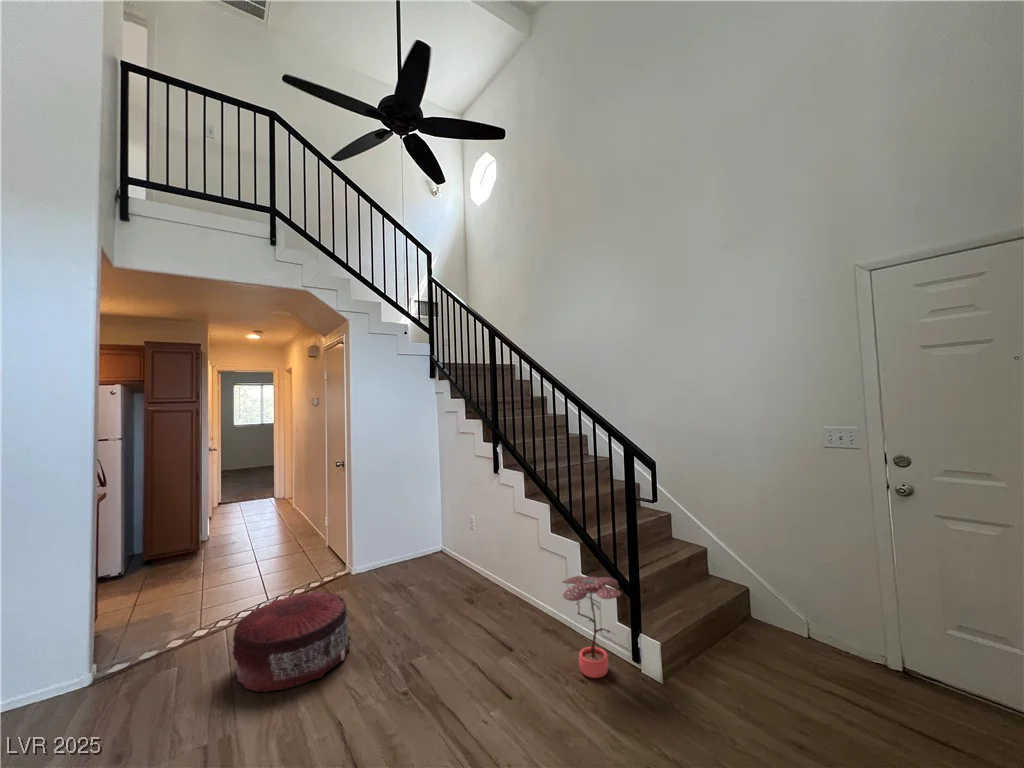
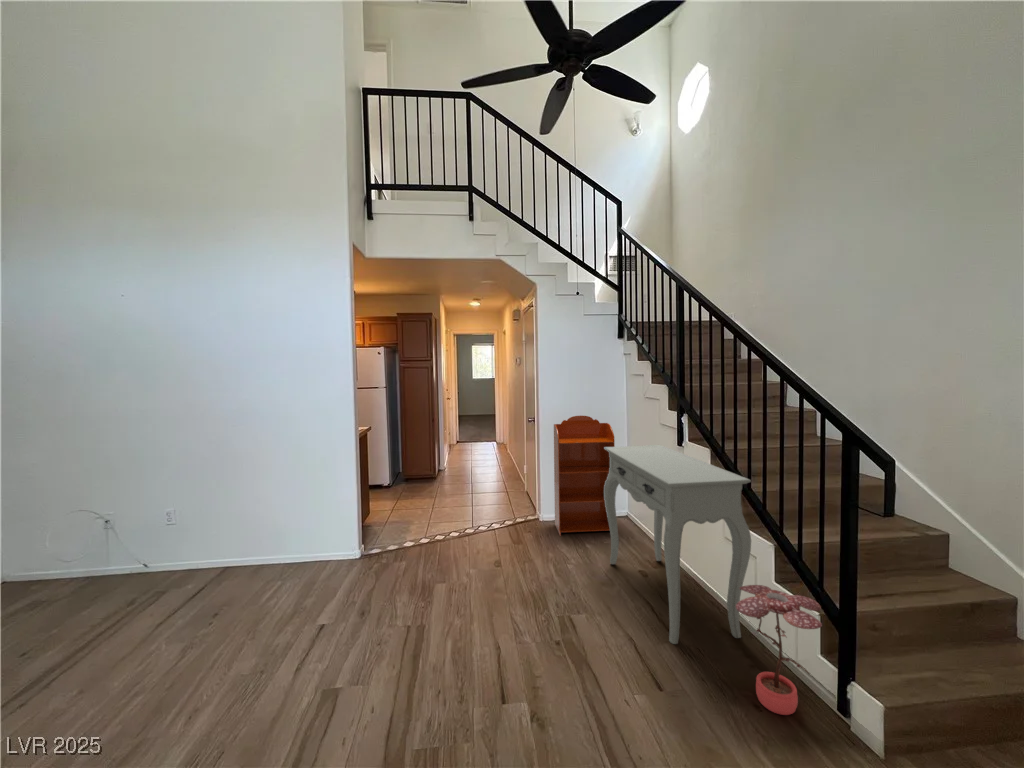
bookcase: none [368,455,436,585] -> present [554,416,615,536]
console table: none [428,475,563,653] -> present [604,445,751,644]
pouf: present [233,591,350,692] -> none [428,532,523,613]

